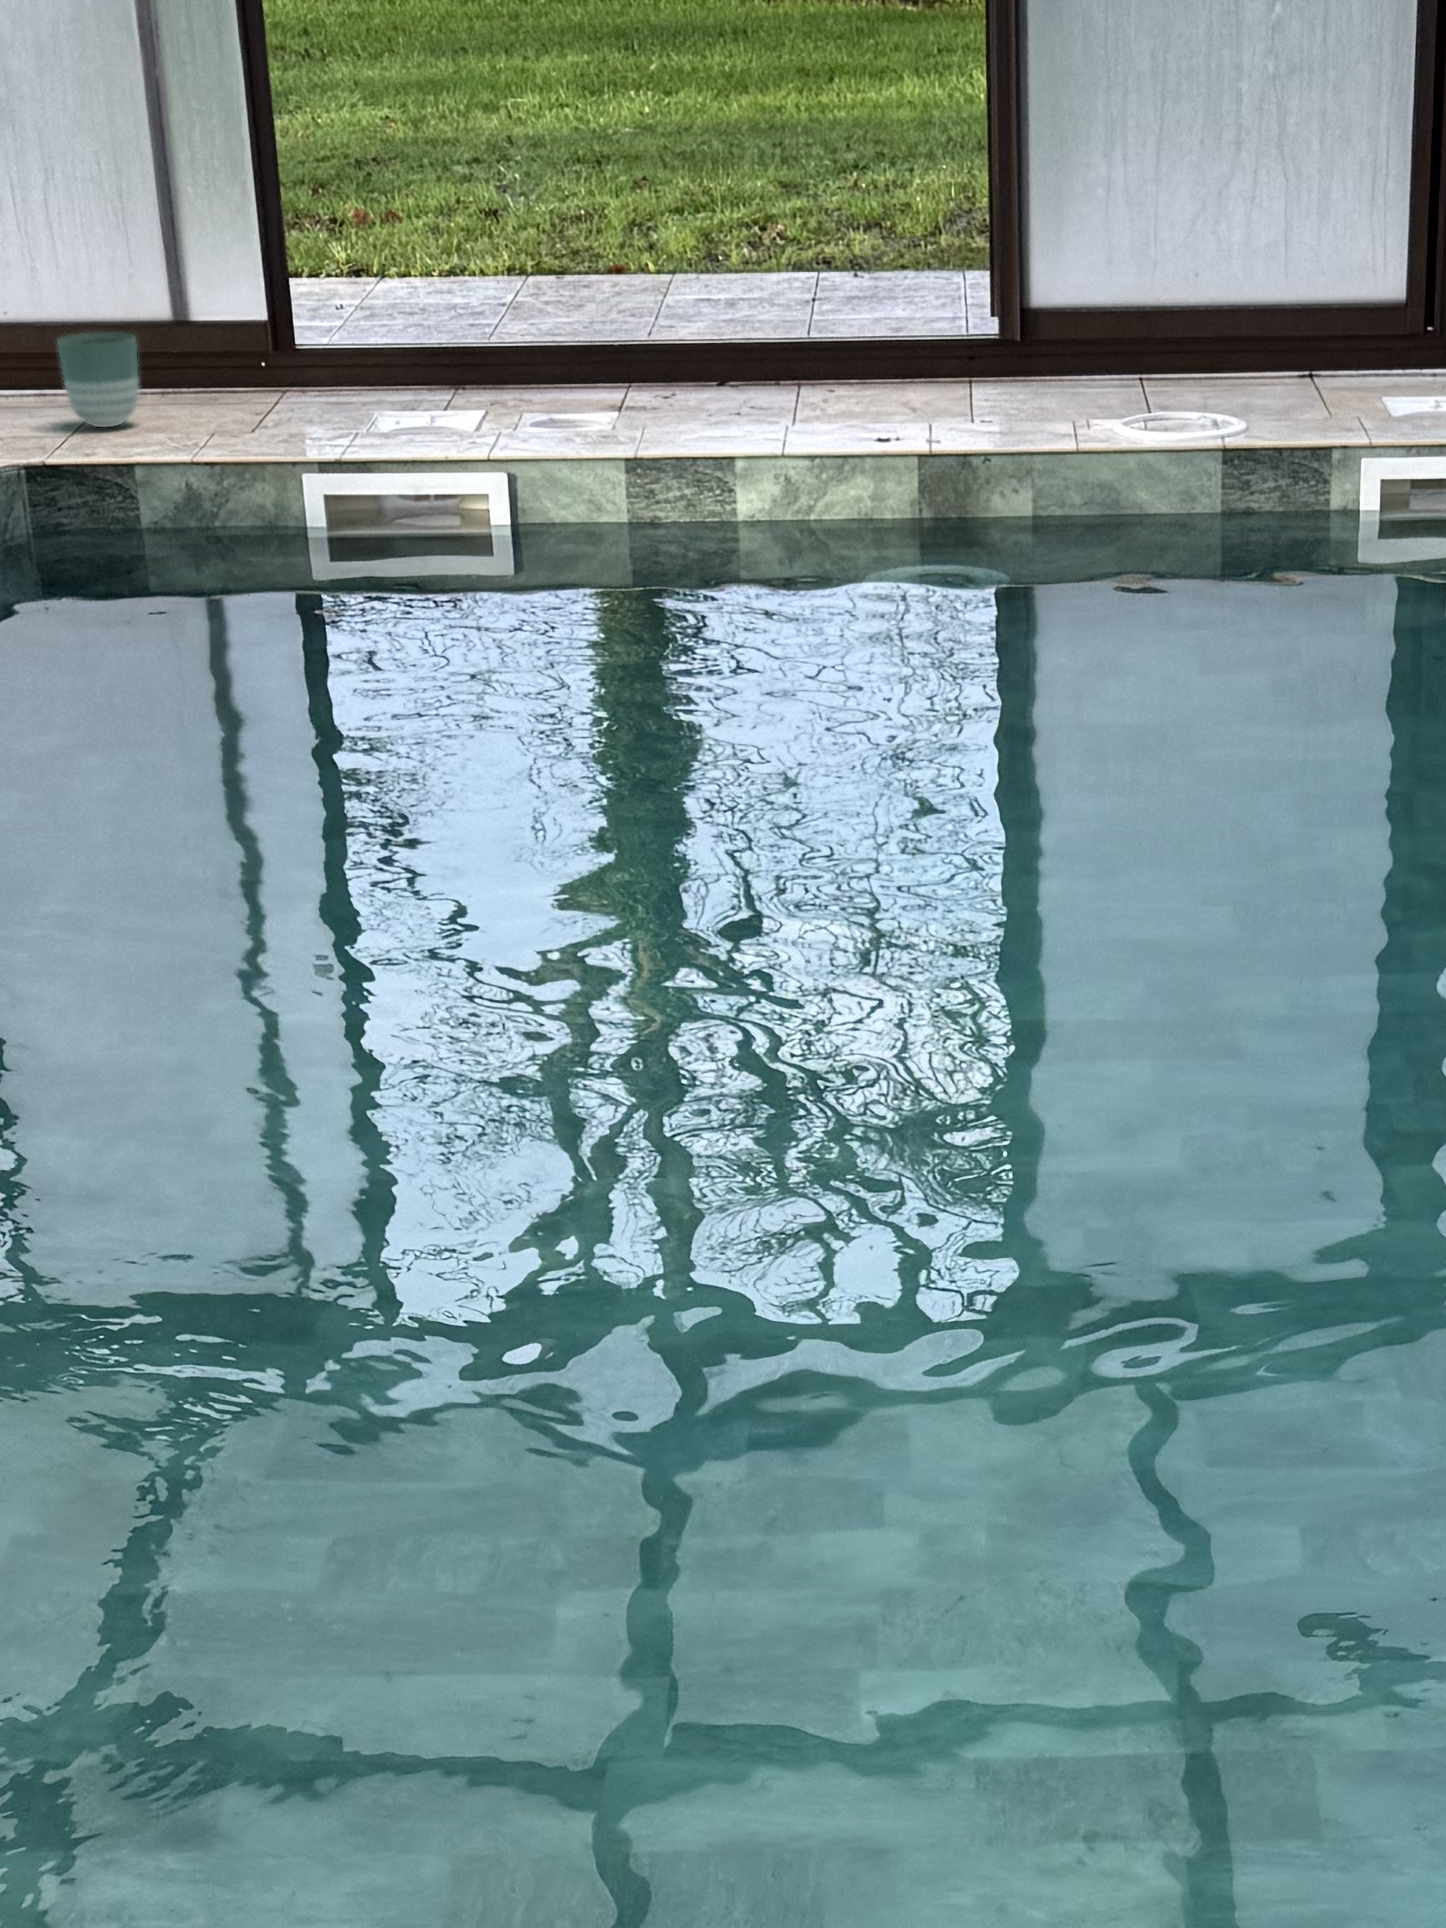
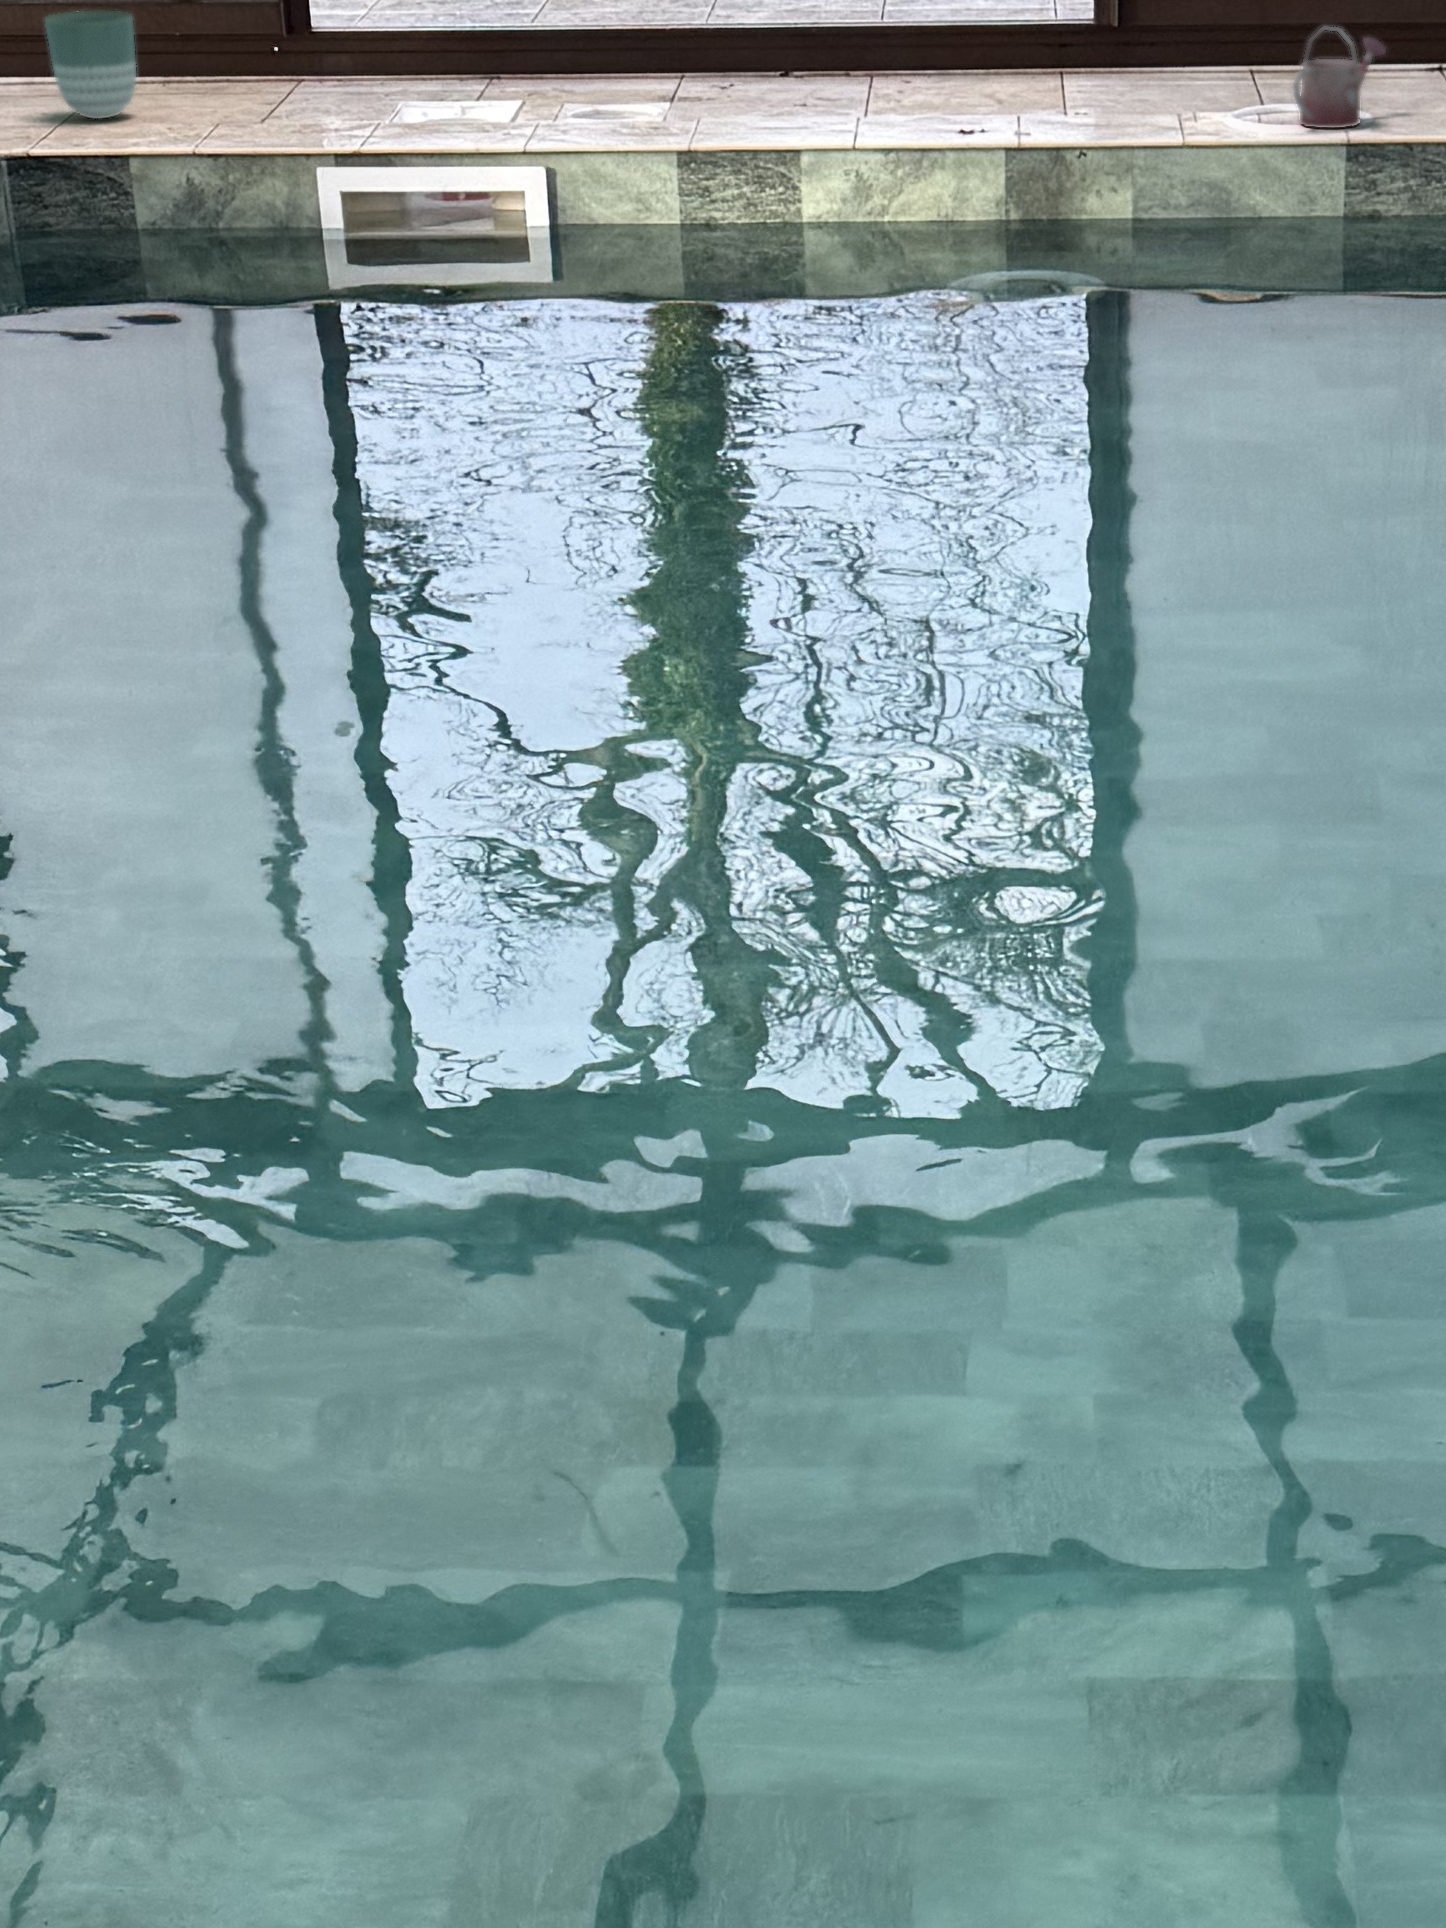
watering can: none [1176,342,1260,431] -> present [1293,27,1386,128]

